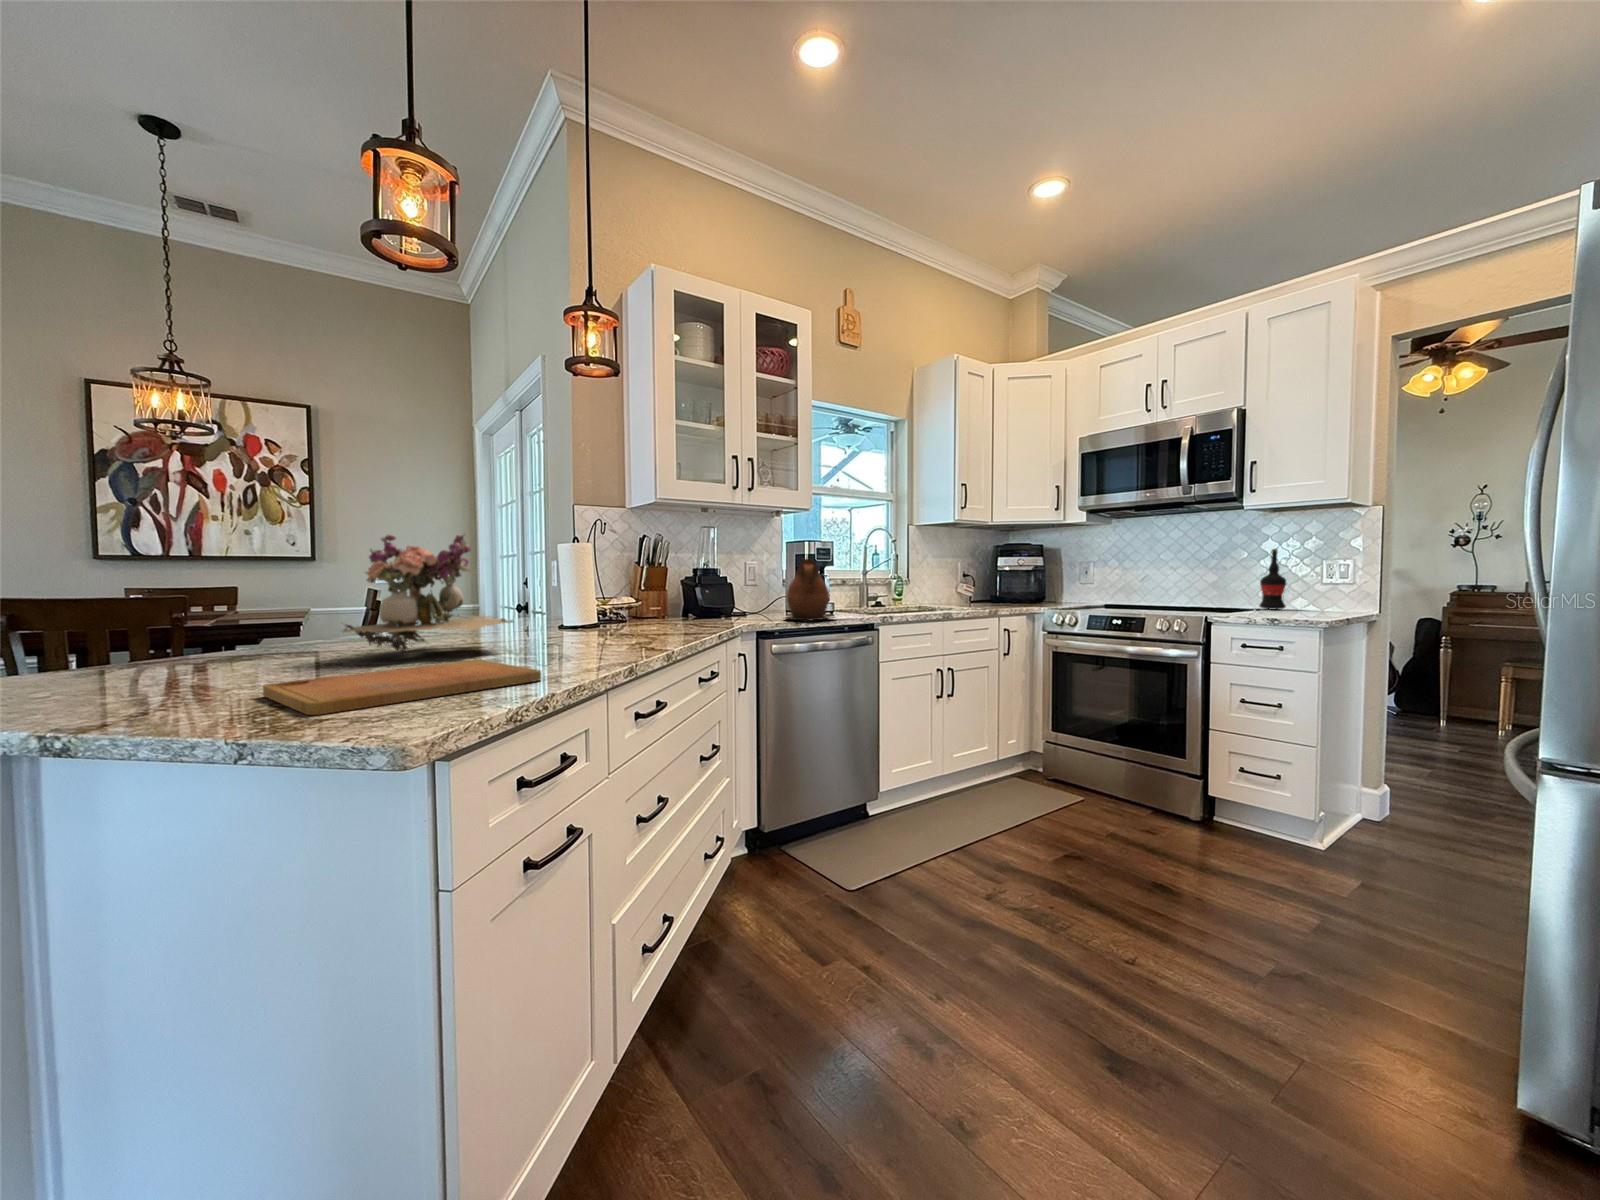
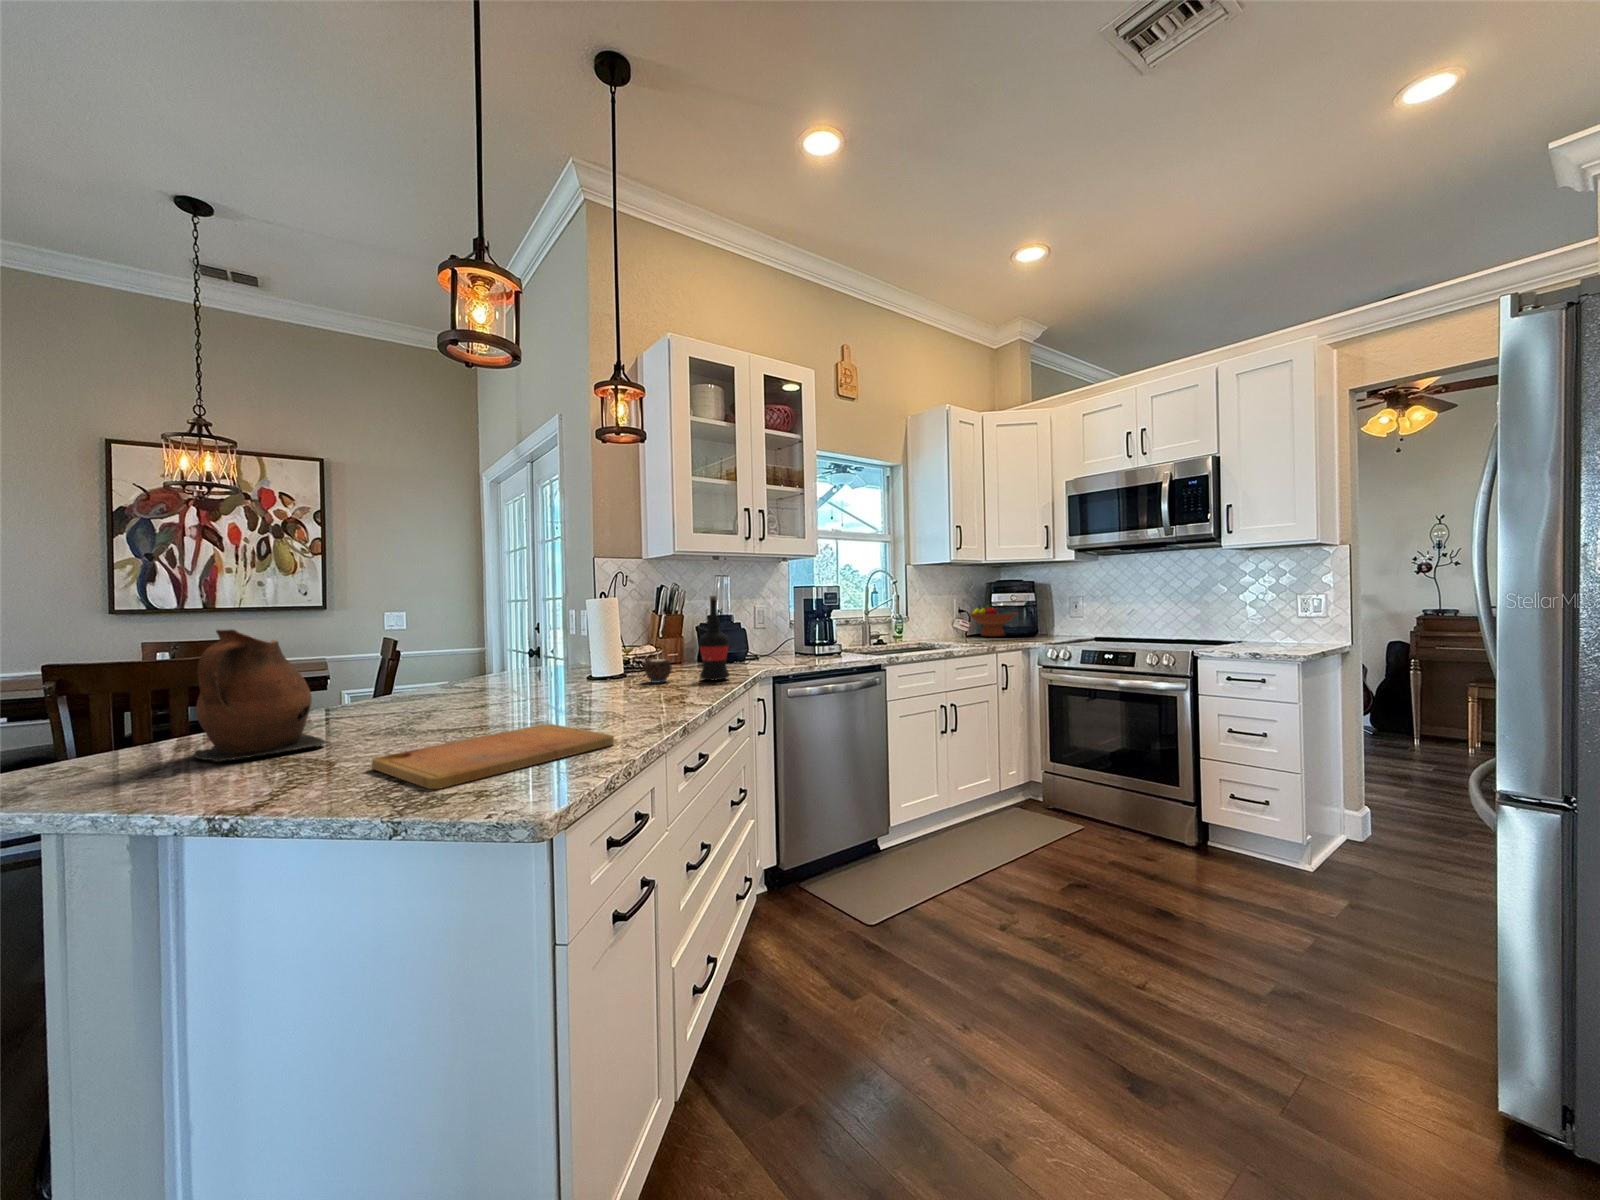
flower arrangement: present [343,533,513,654] -> none [410,596,565,717]
wine bottle: present [1260,549,1286,609] -> present [699,596,729,680]
ceramic pitcher: present [785,559,832,620] -> present [192,629,327,762]
fruit bowl: none [973,569,1025,602] -> present [969,605,1016,636]
candle: none [614,603,644,632] -> present [645,659,672,683]

